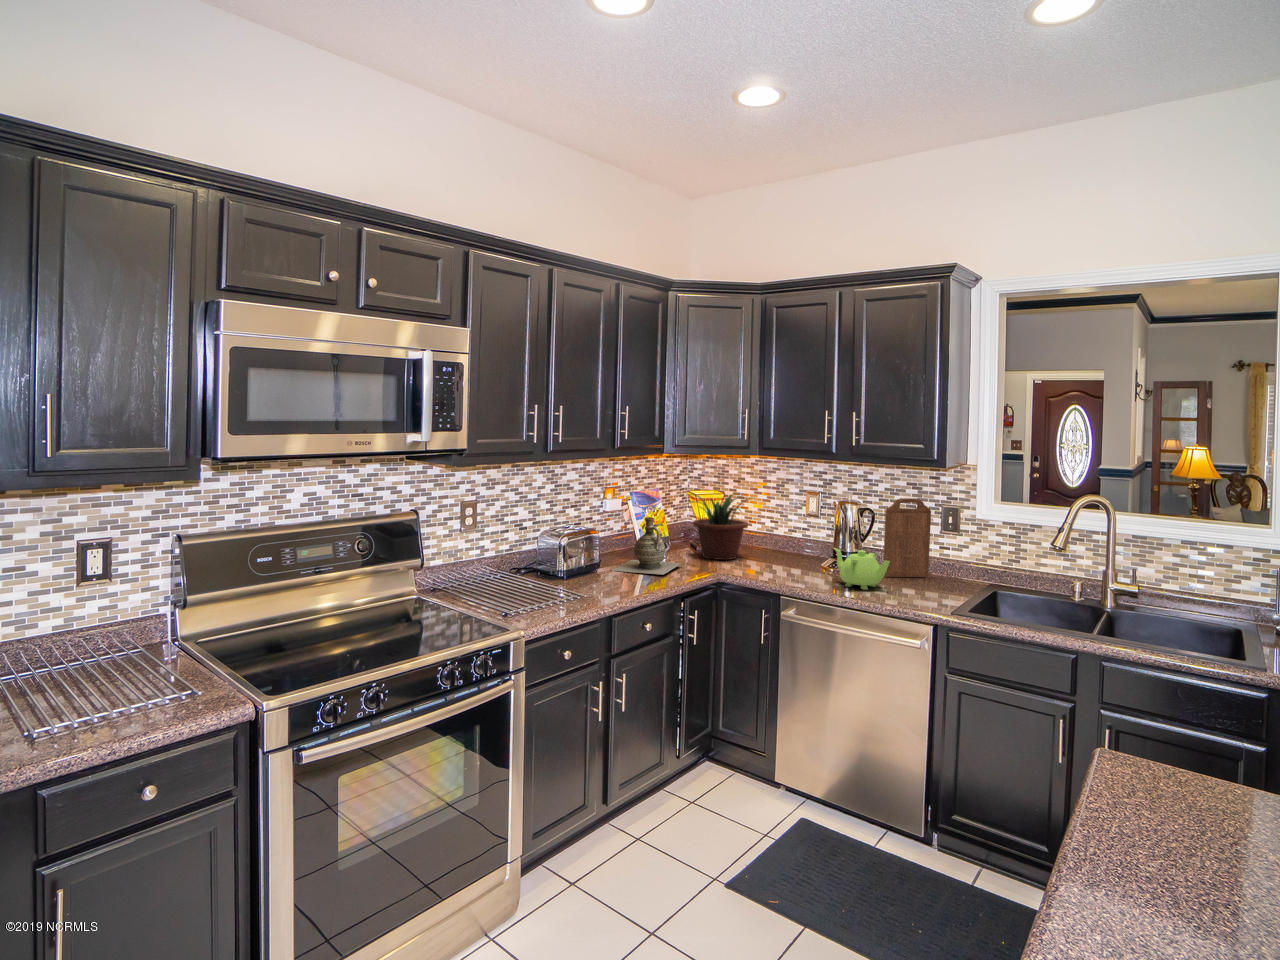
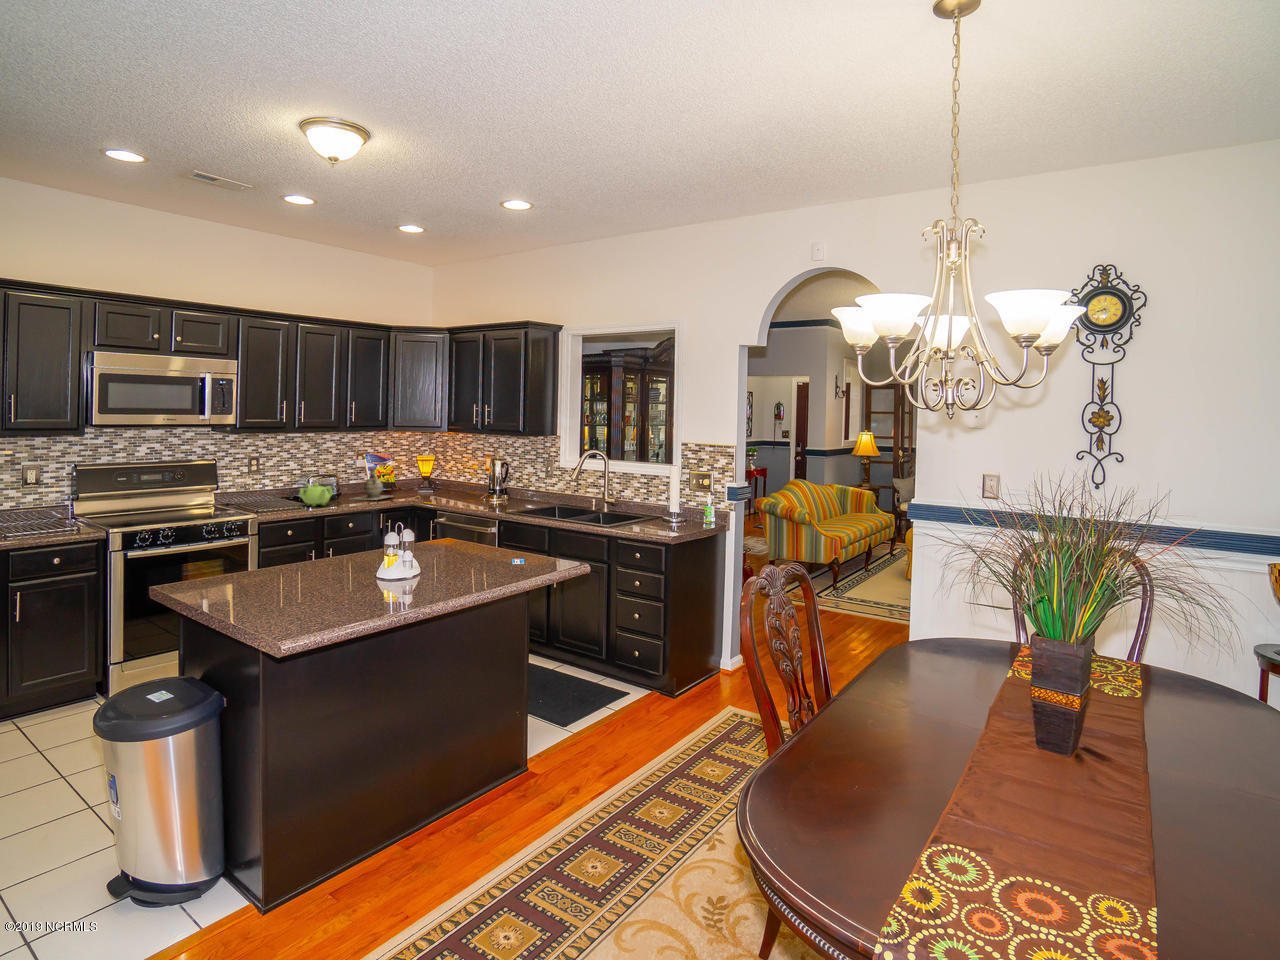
potted plant: present [688,494,751,560] -> none [407,457,449,496]
cutting board: present [884,498,931,577] -> none [511,456,537,502]
teapot: present [833,548,890,590] -> present [299,484,333,506]

